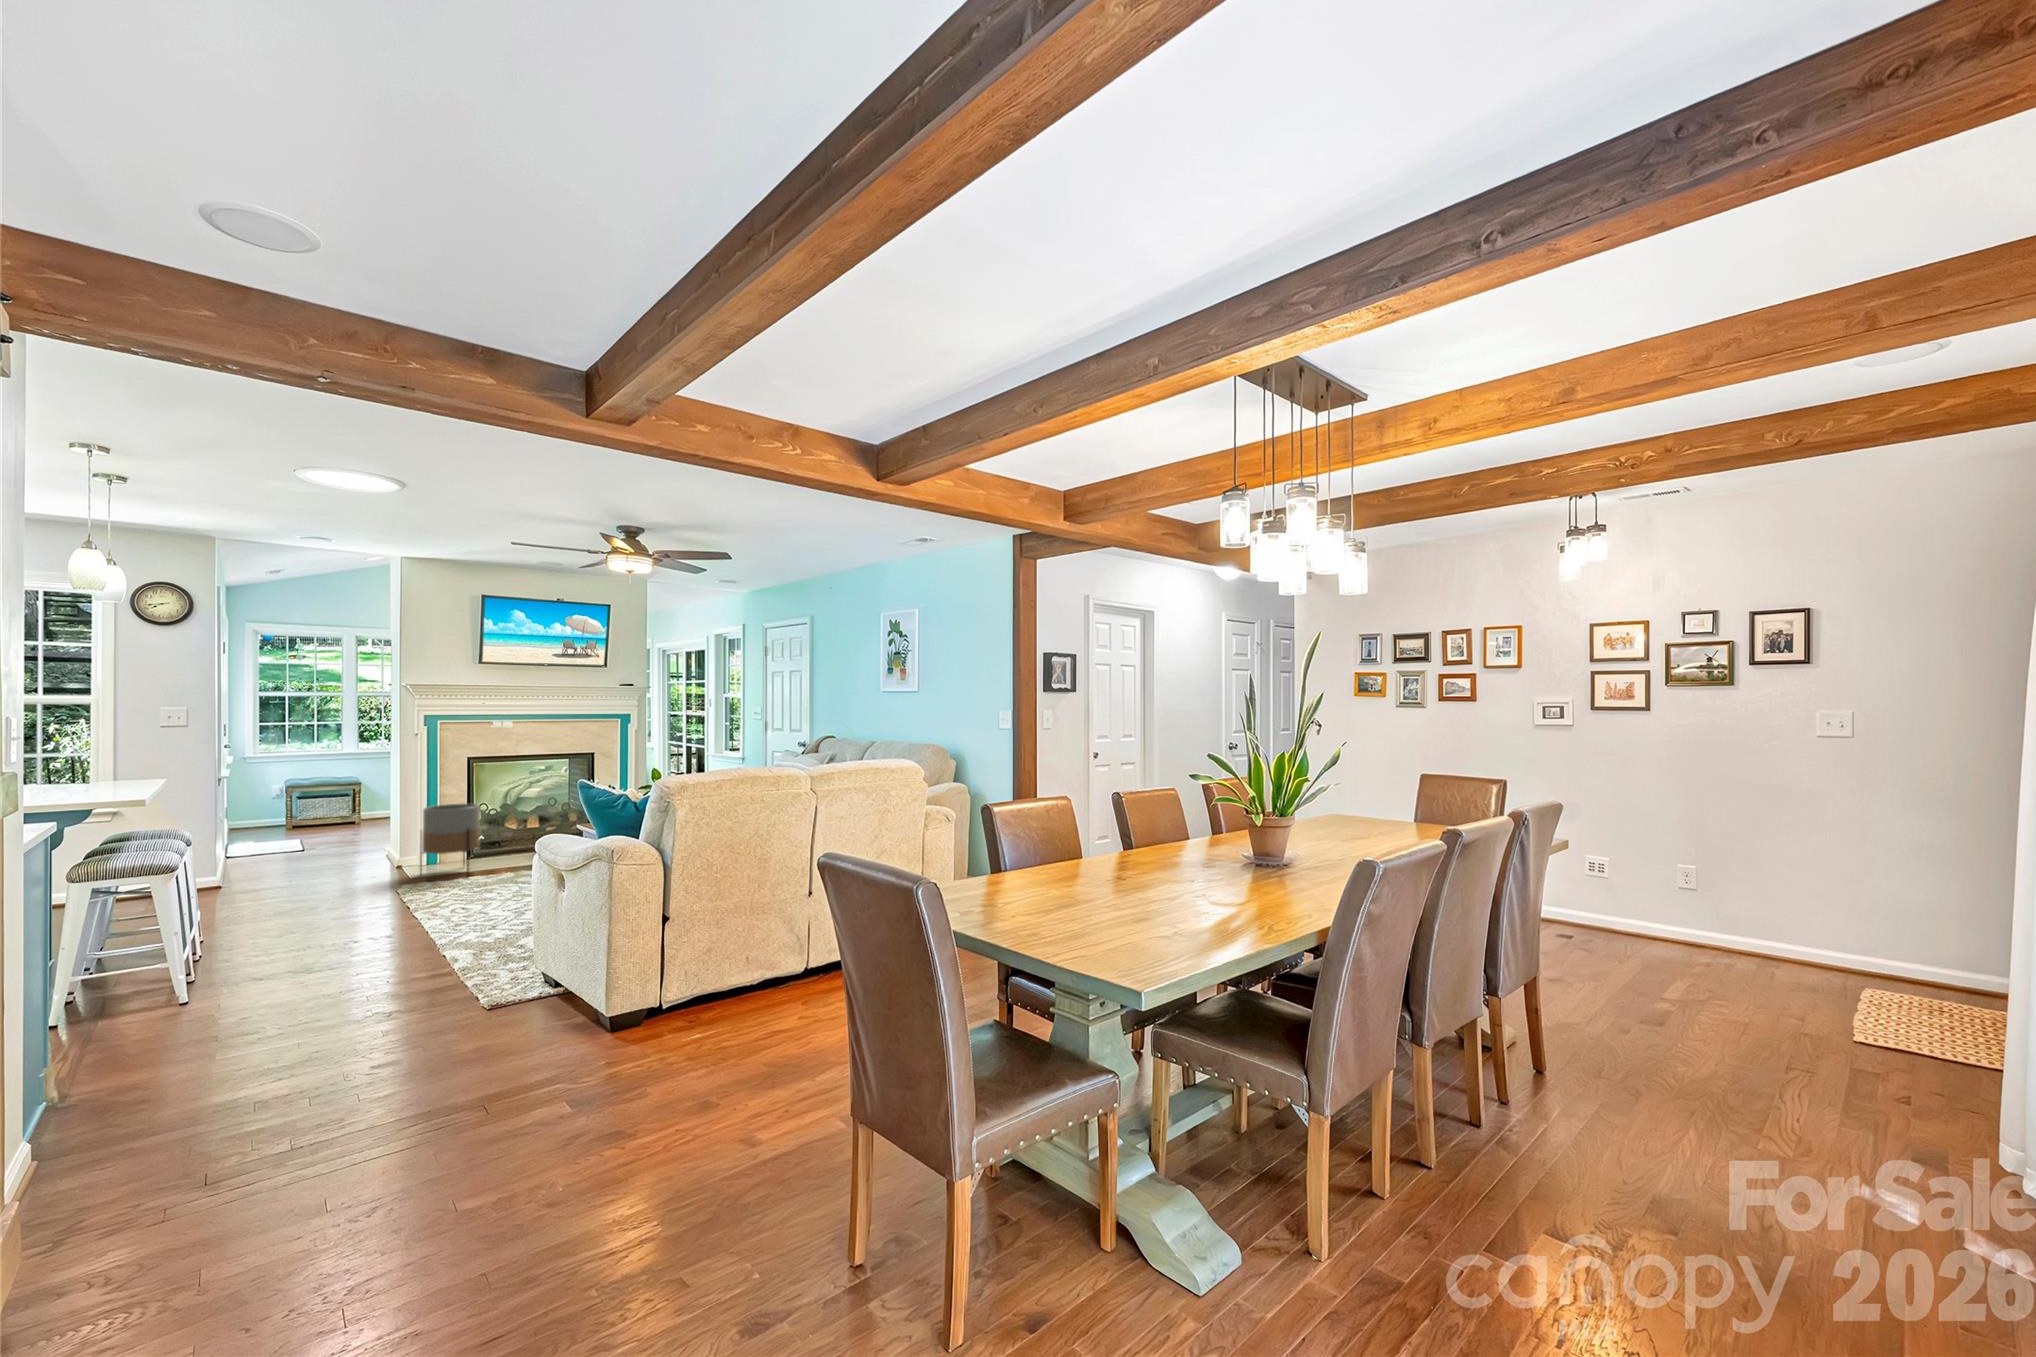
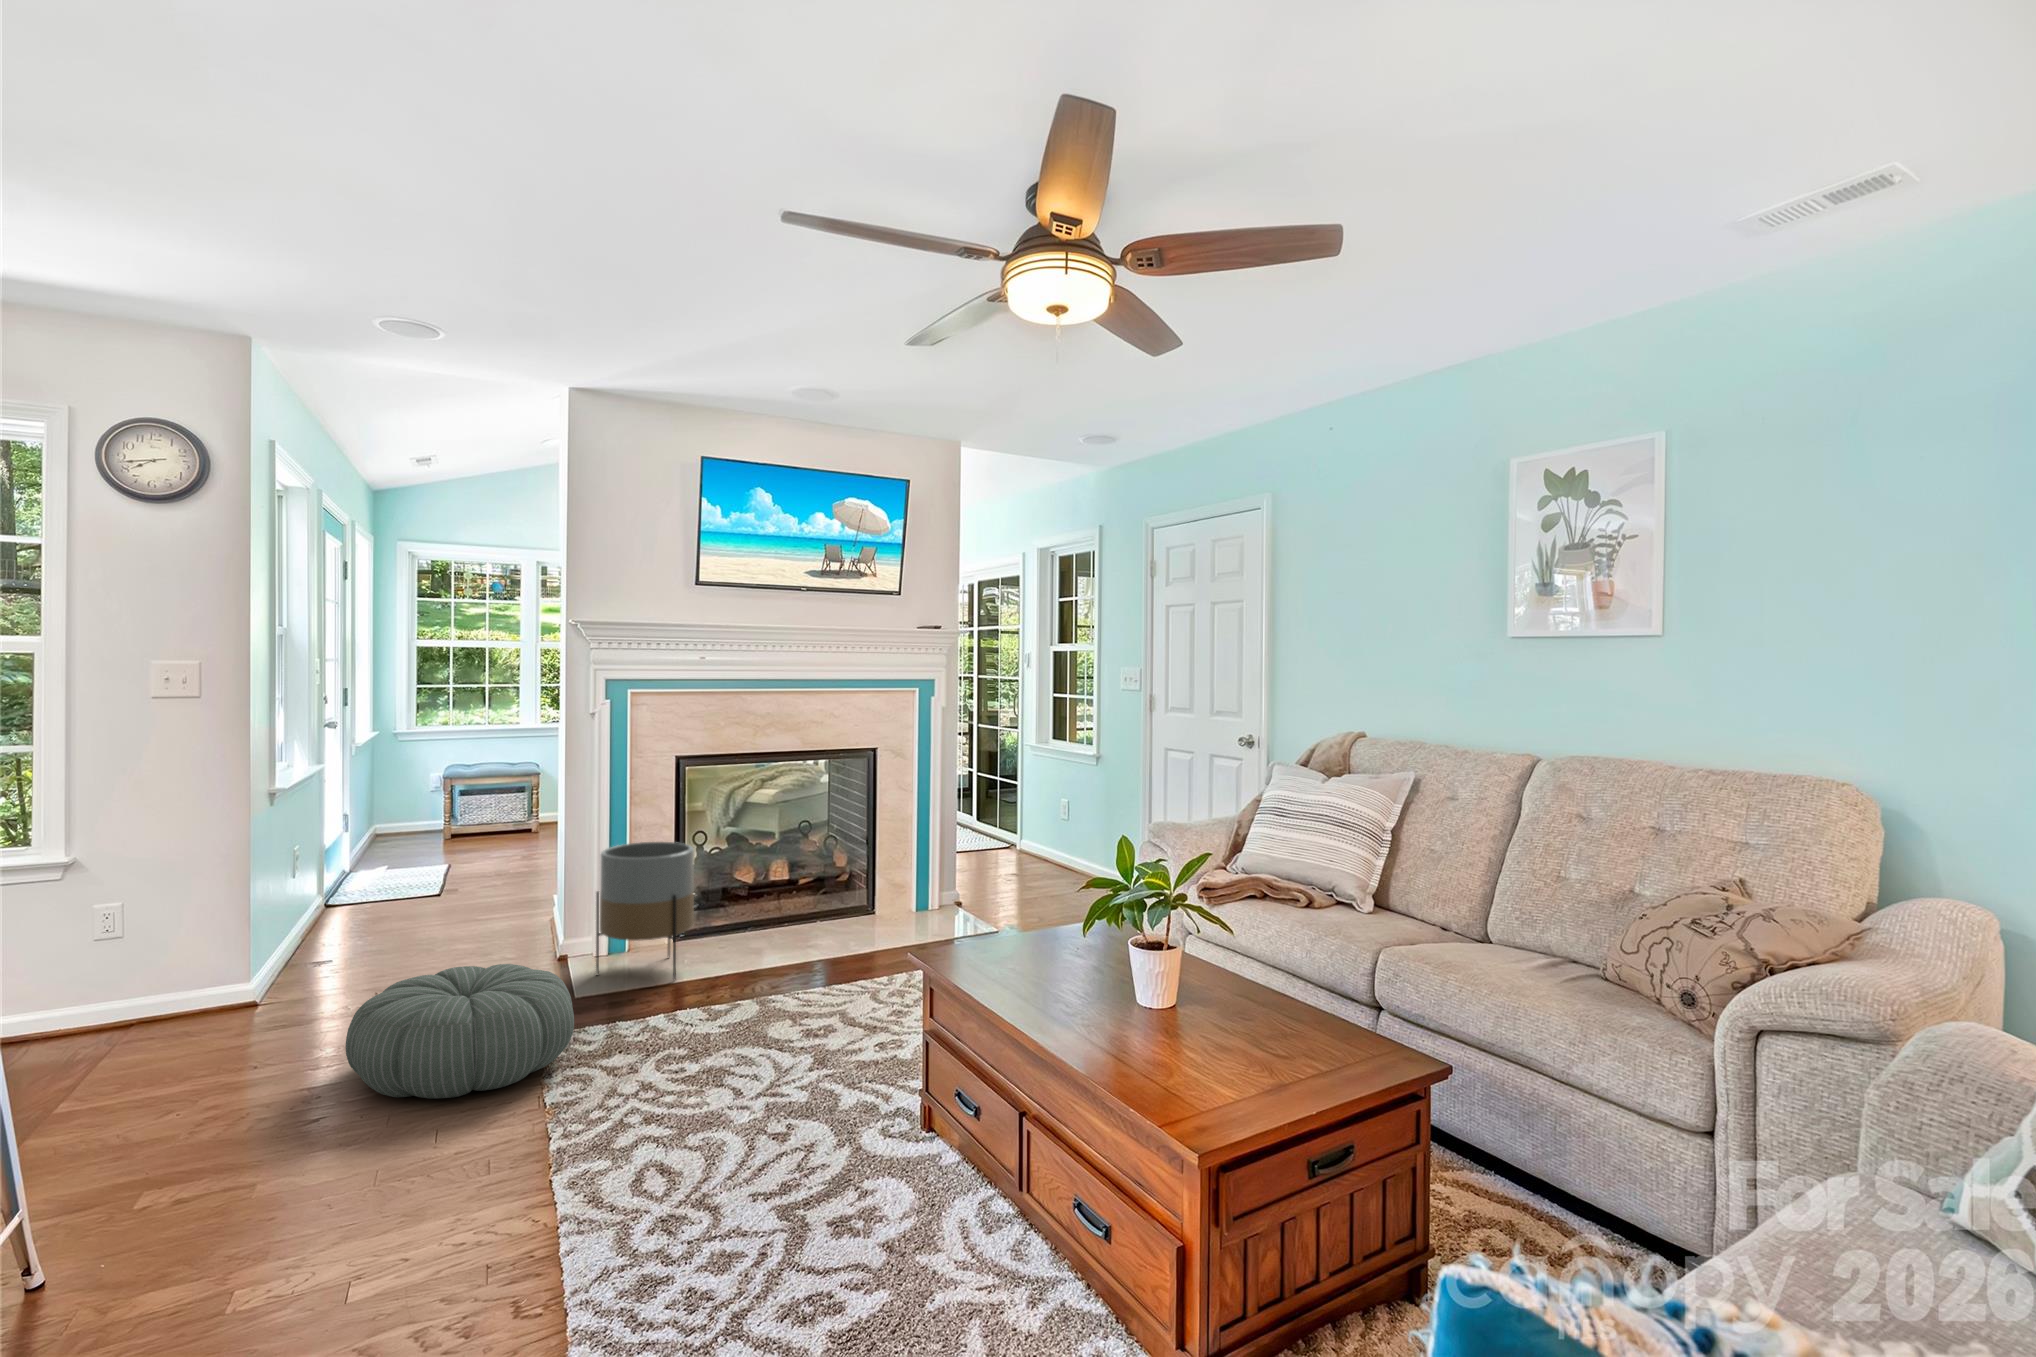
pouf: none [293,858,416,913] -> present [346,964,574,1099]

